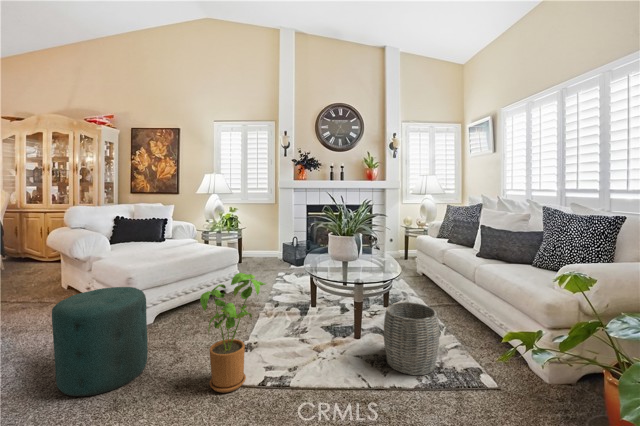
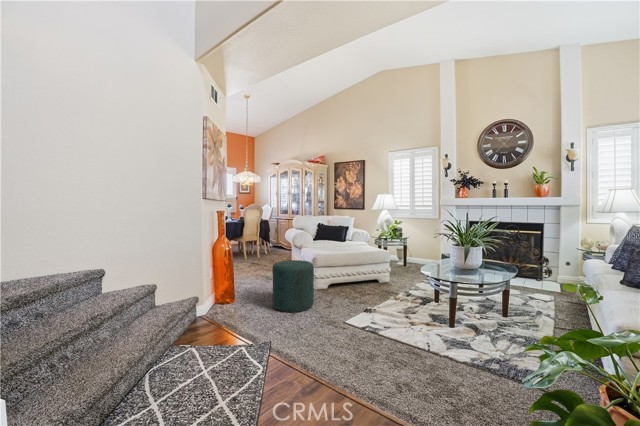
house plant: present [200,273,266,393] -> none [334,258,373,329]
woven basket: present [384,302,439,375] -> none [460,301,511,360]

